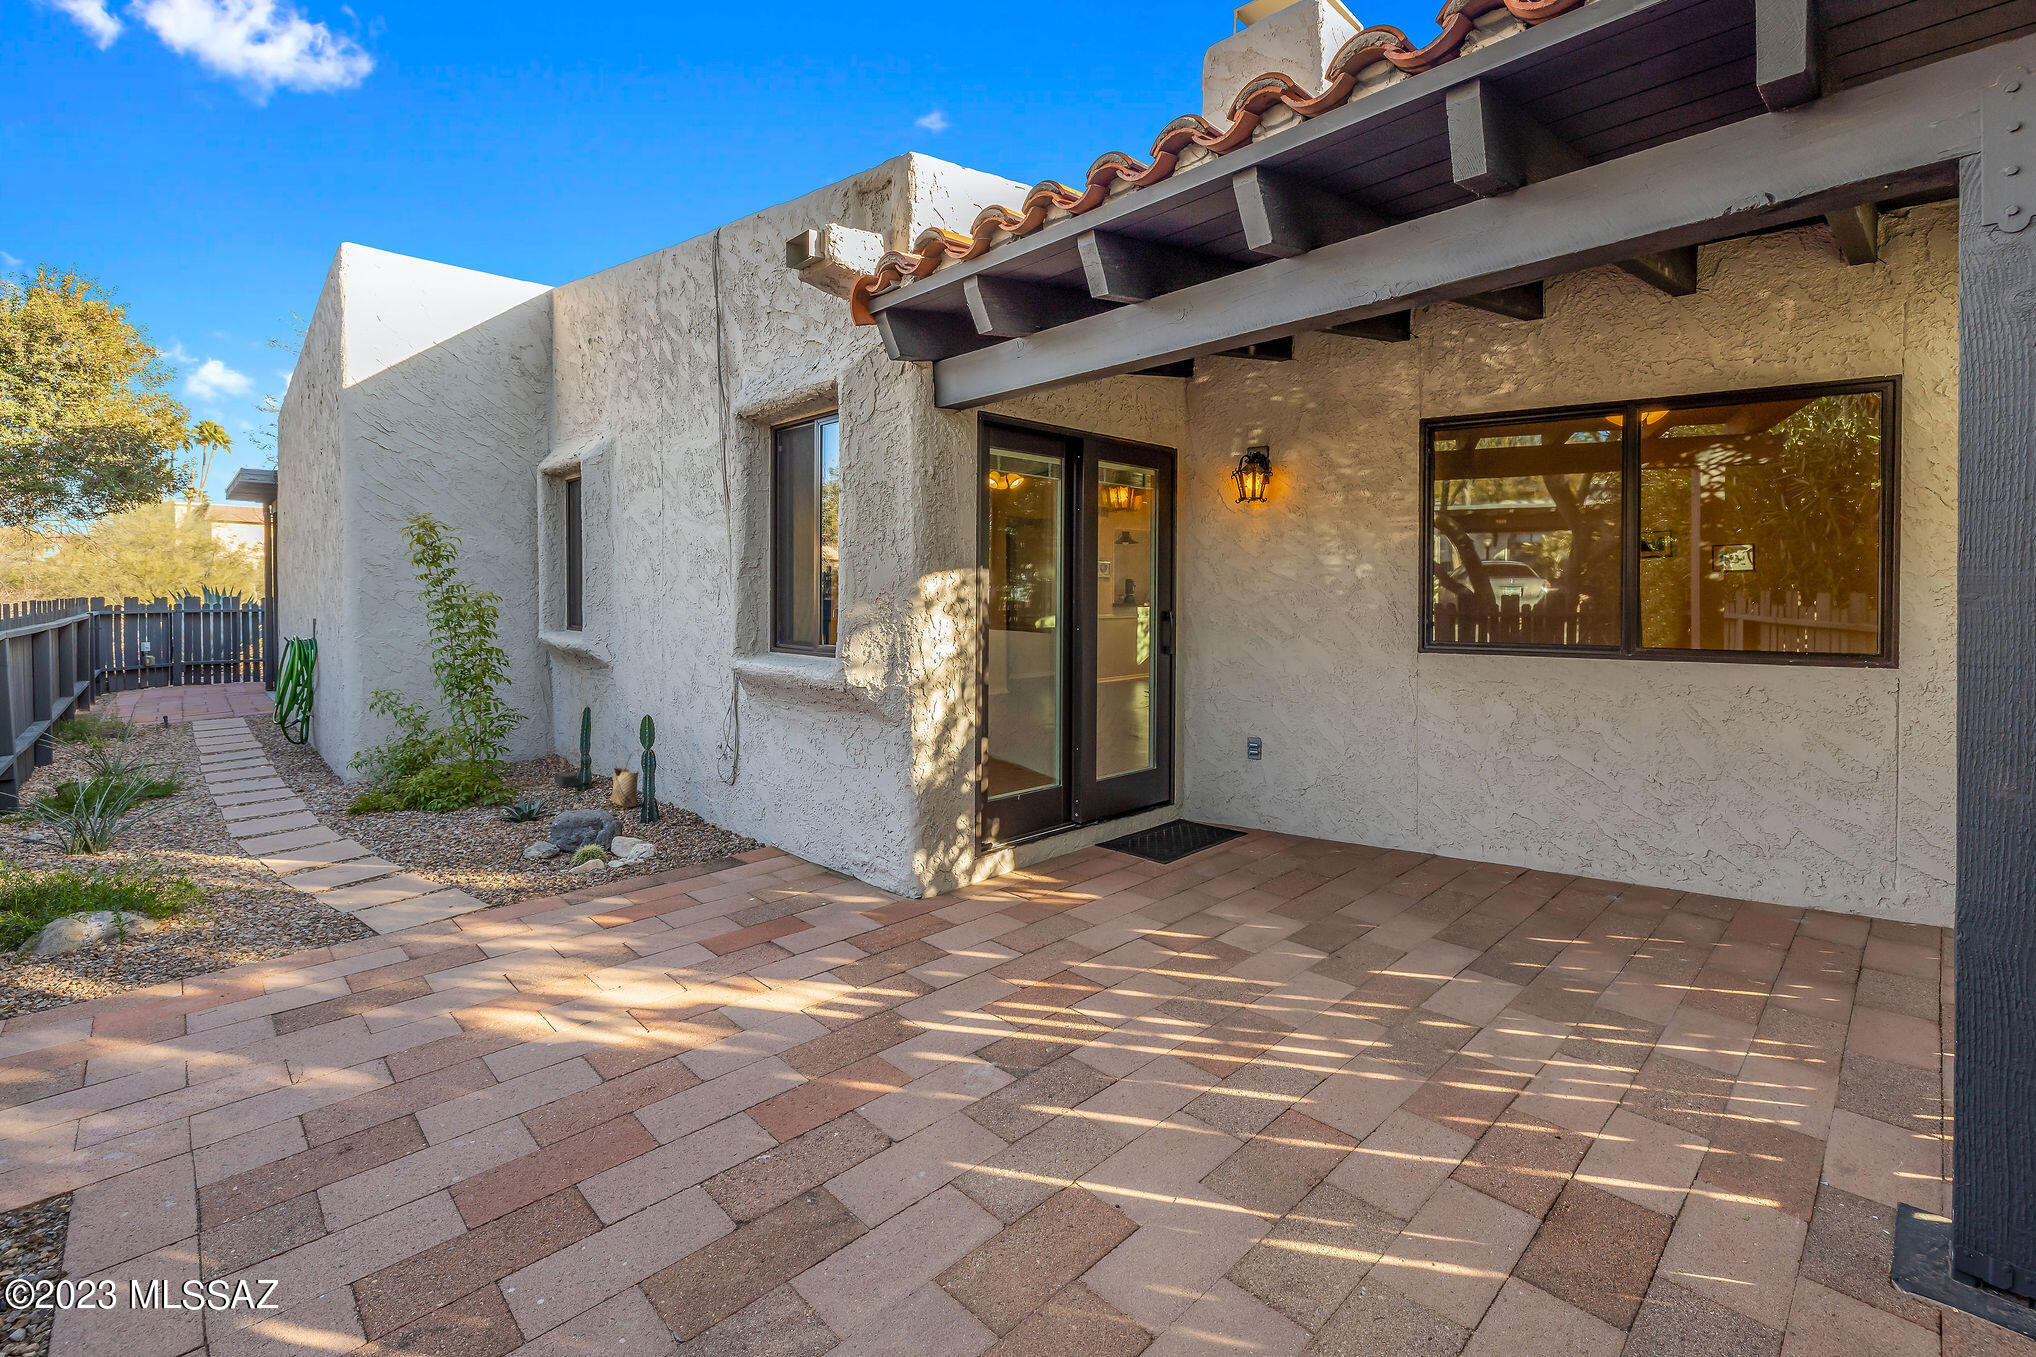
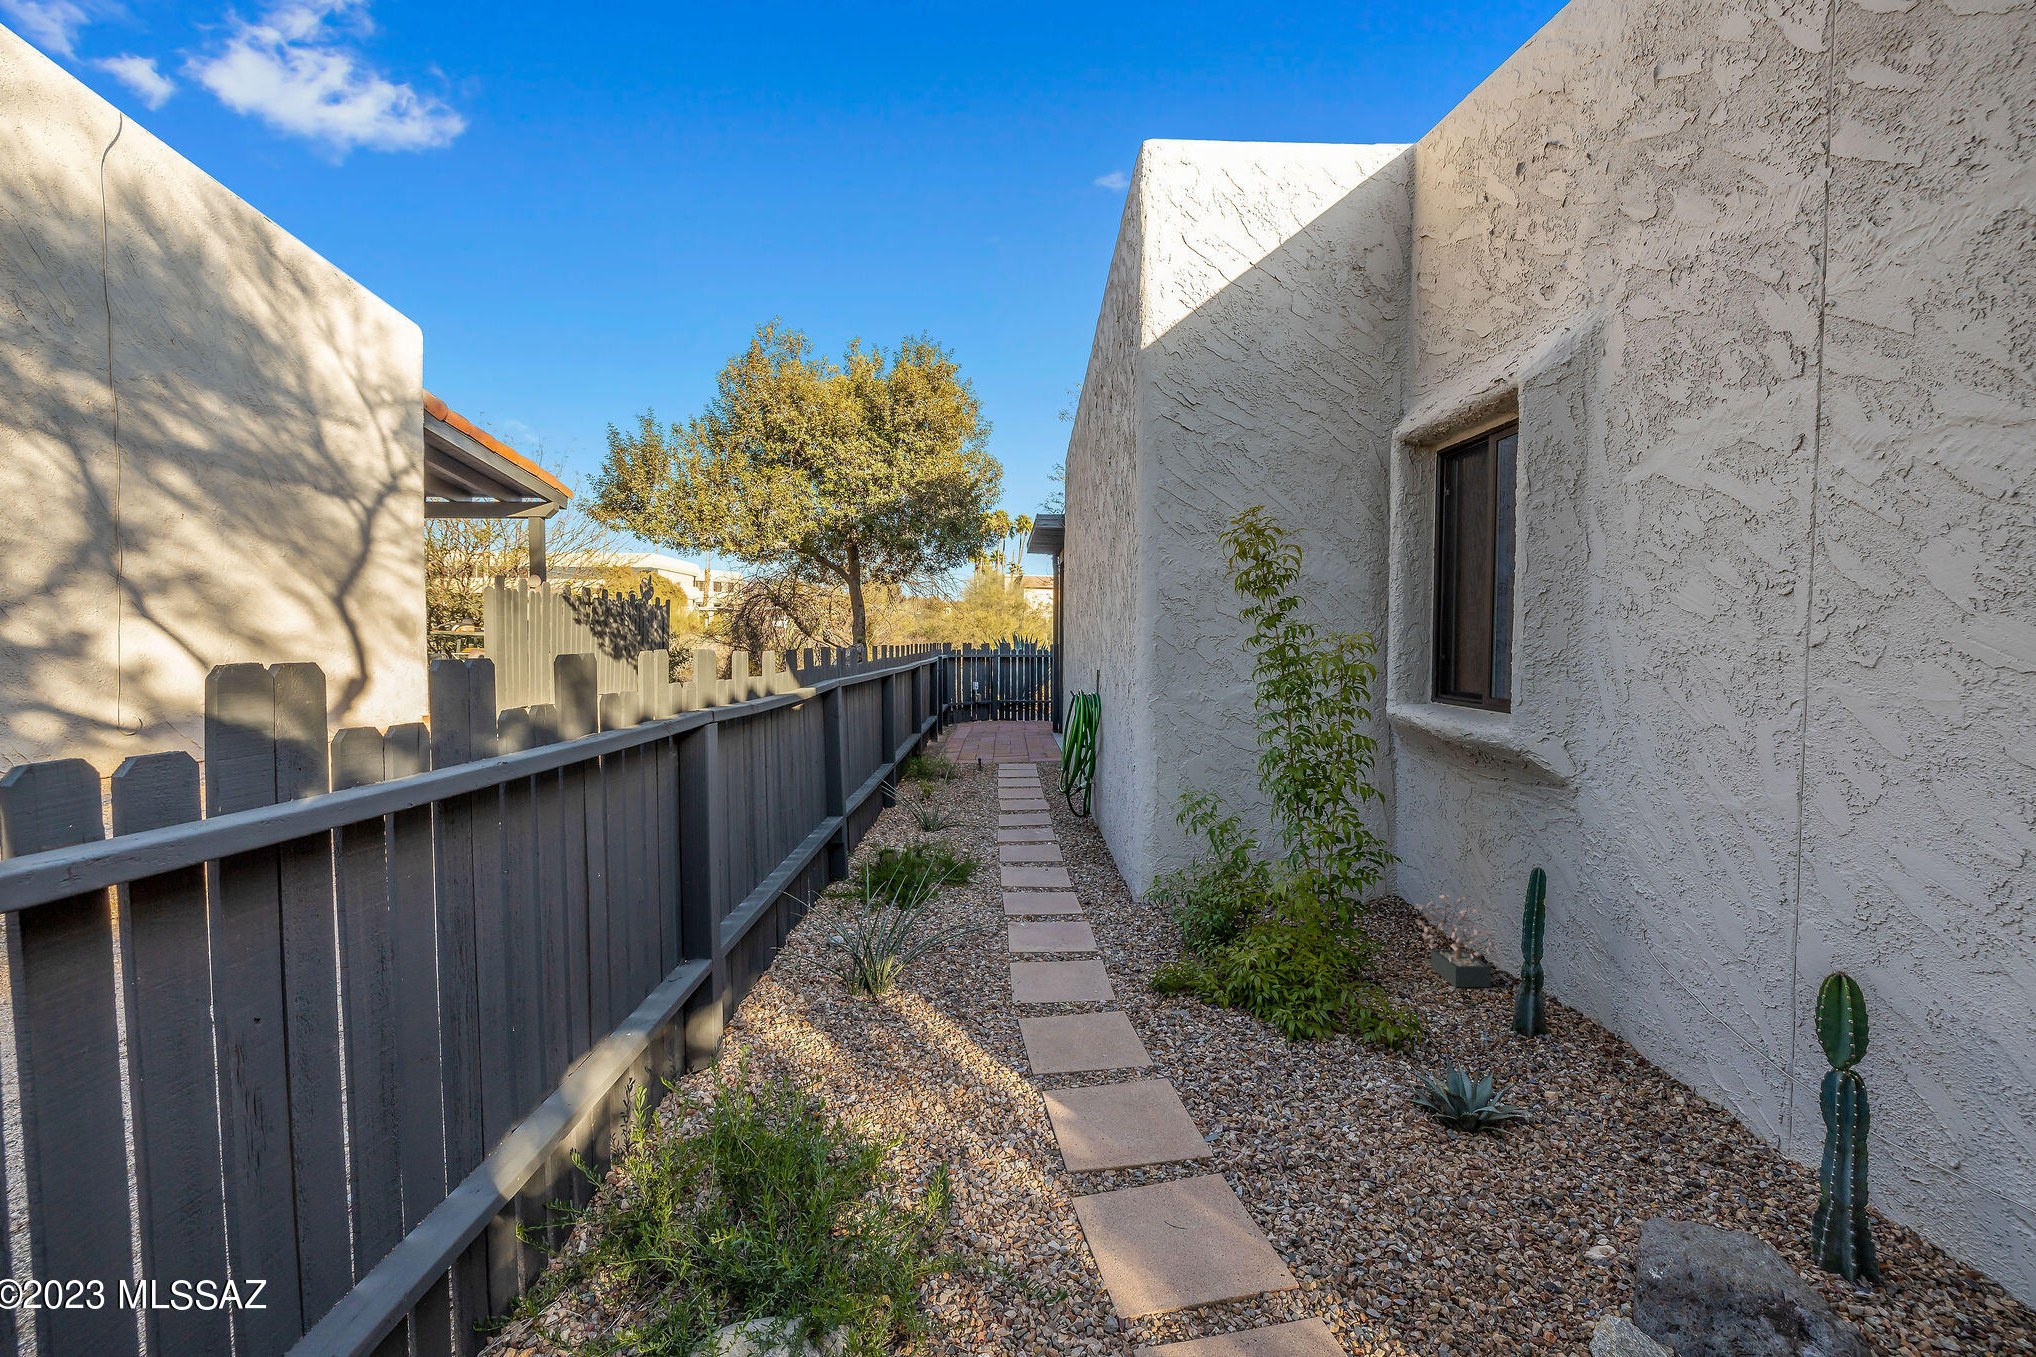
woven basket: present [611,750,639,807] -> none [1604,977,1694,1118]

